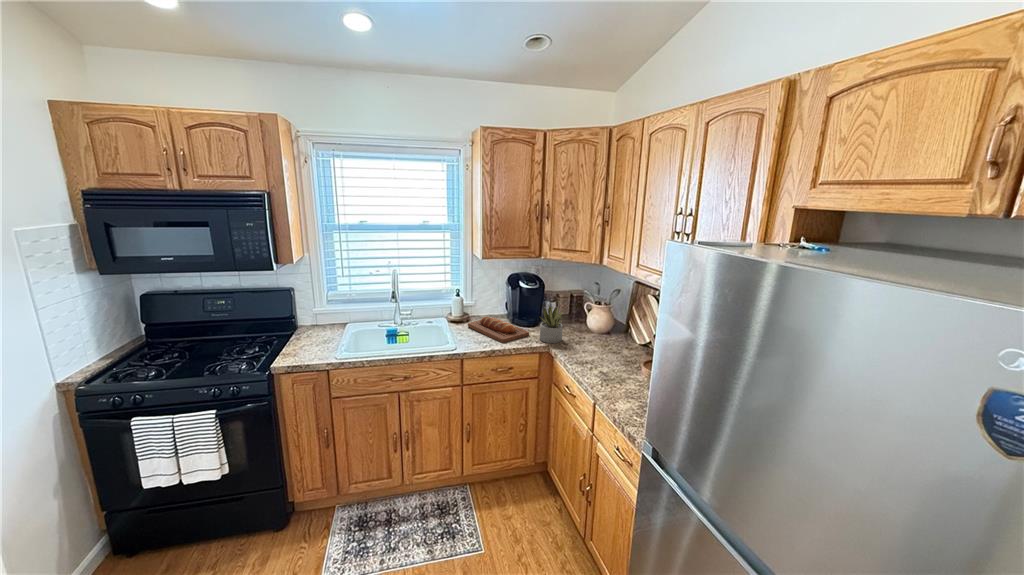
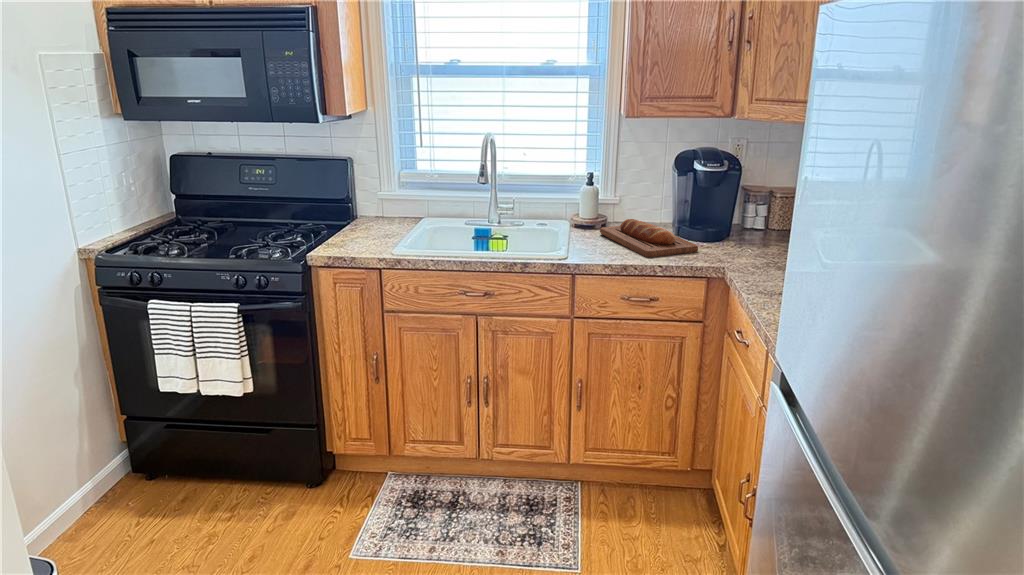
succulent plant: present [540,306,563,343] -> none [714,197,760,264]

